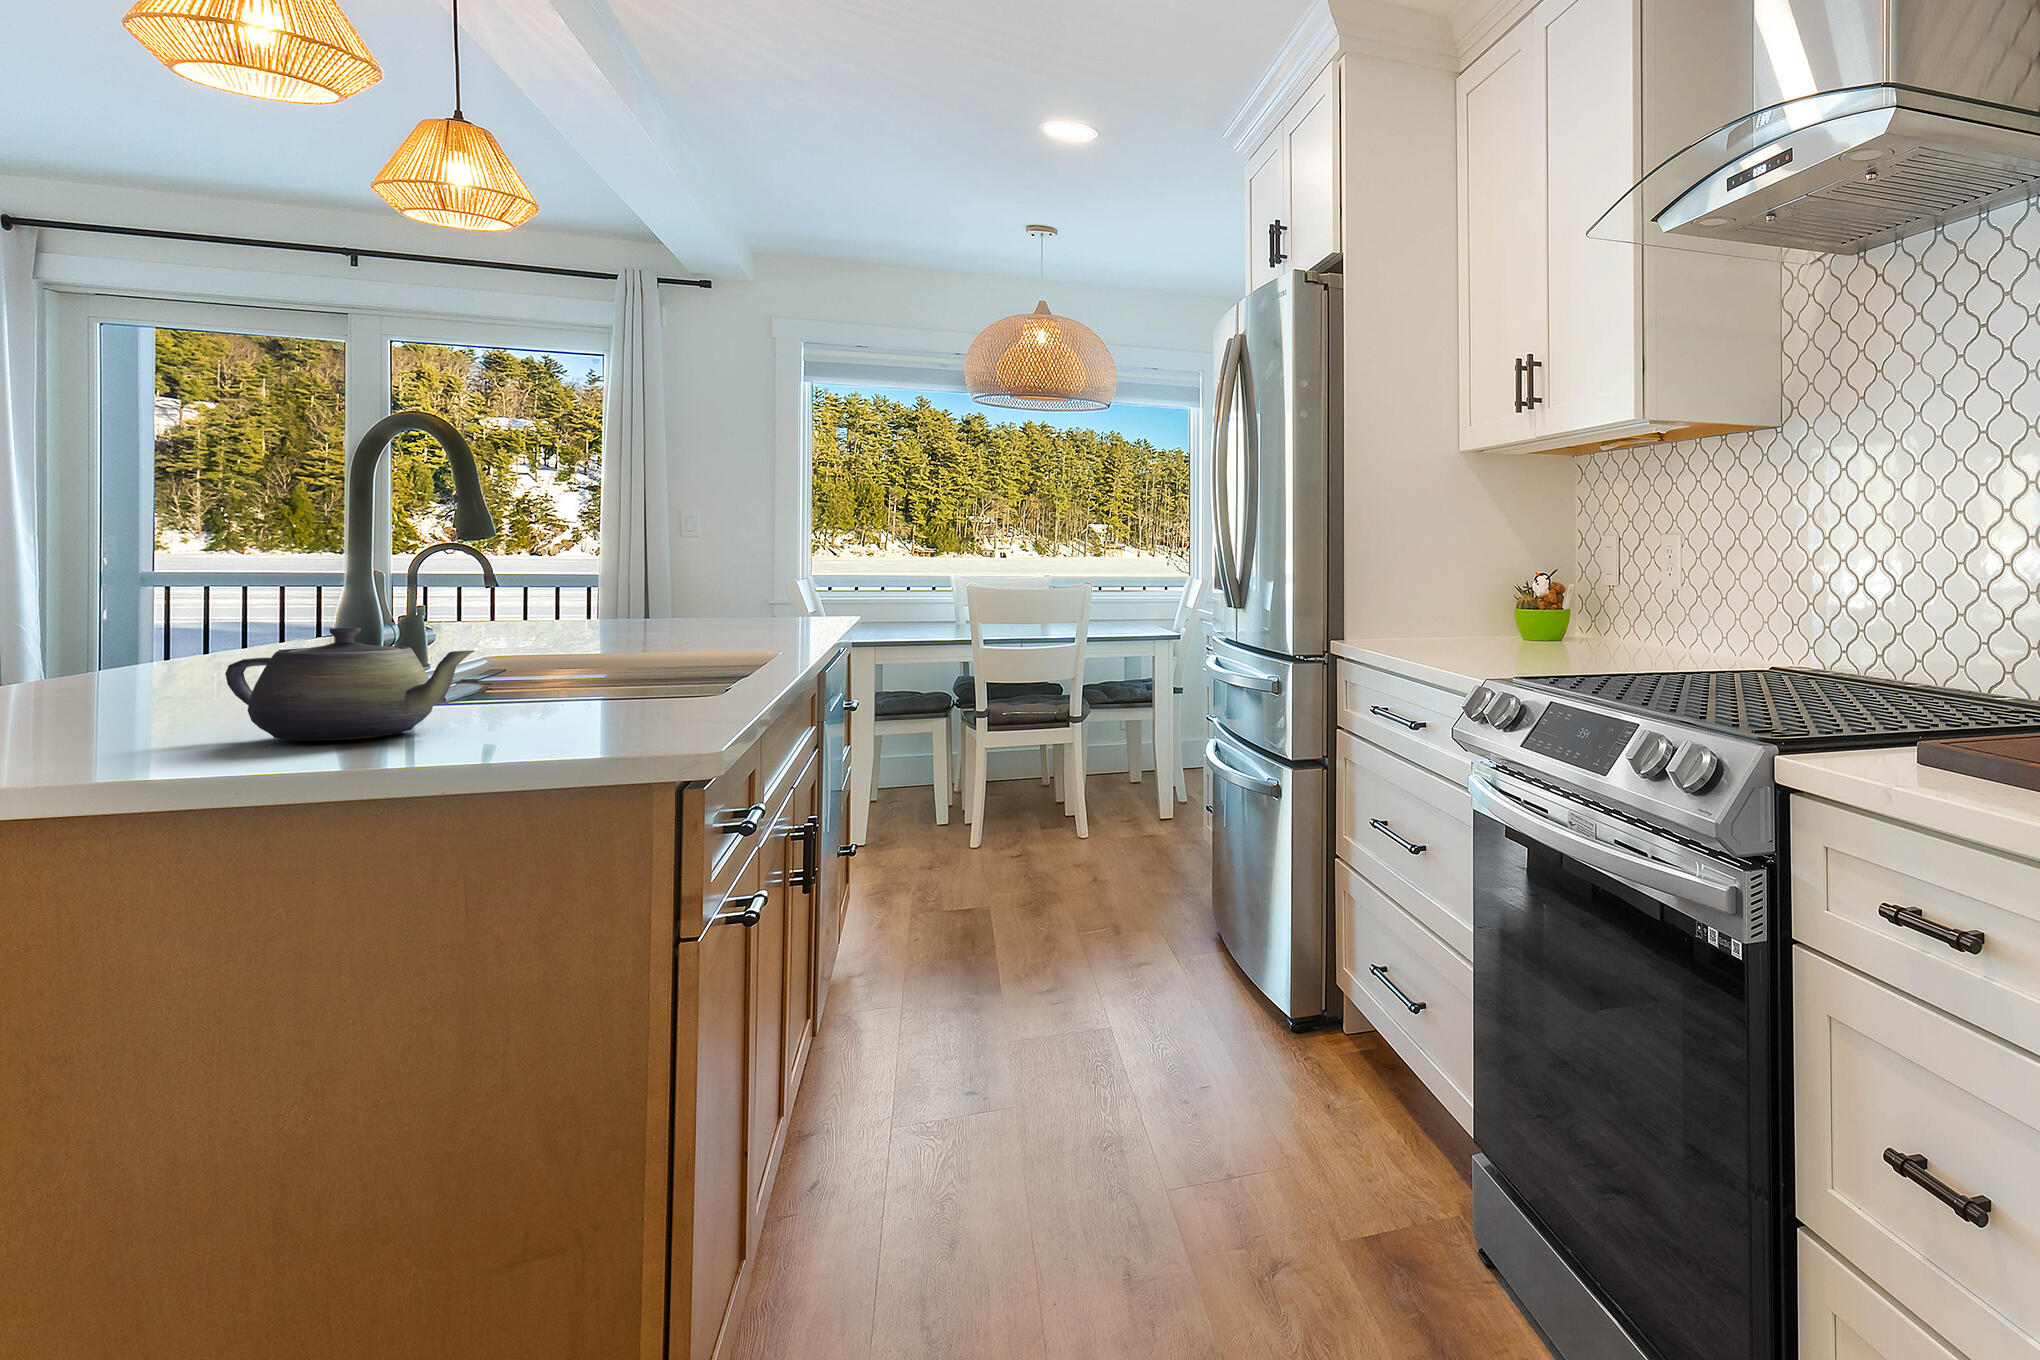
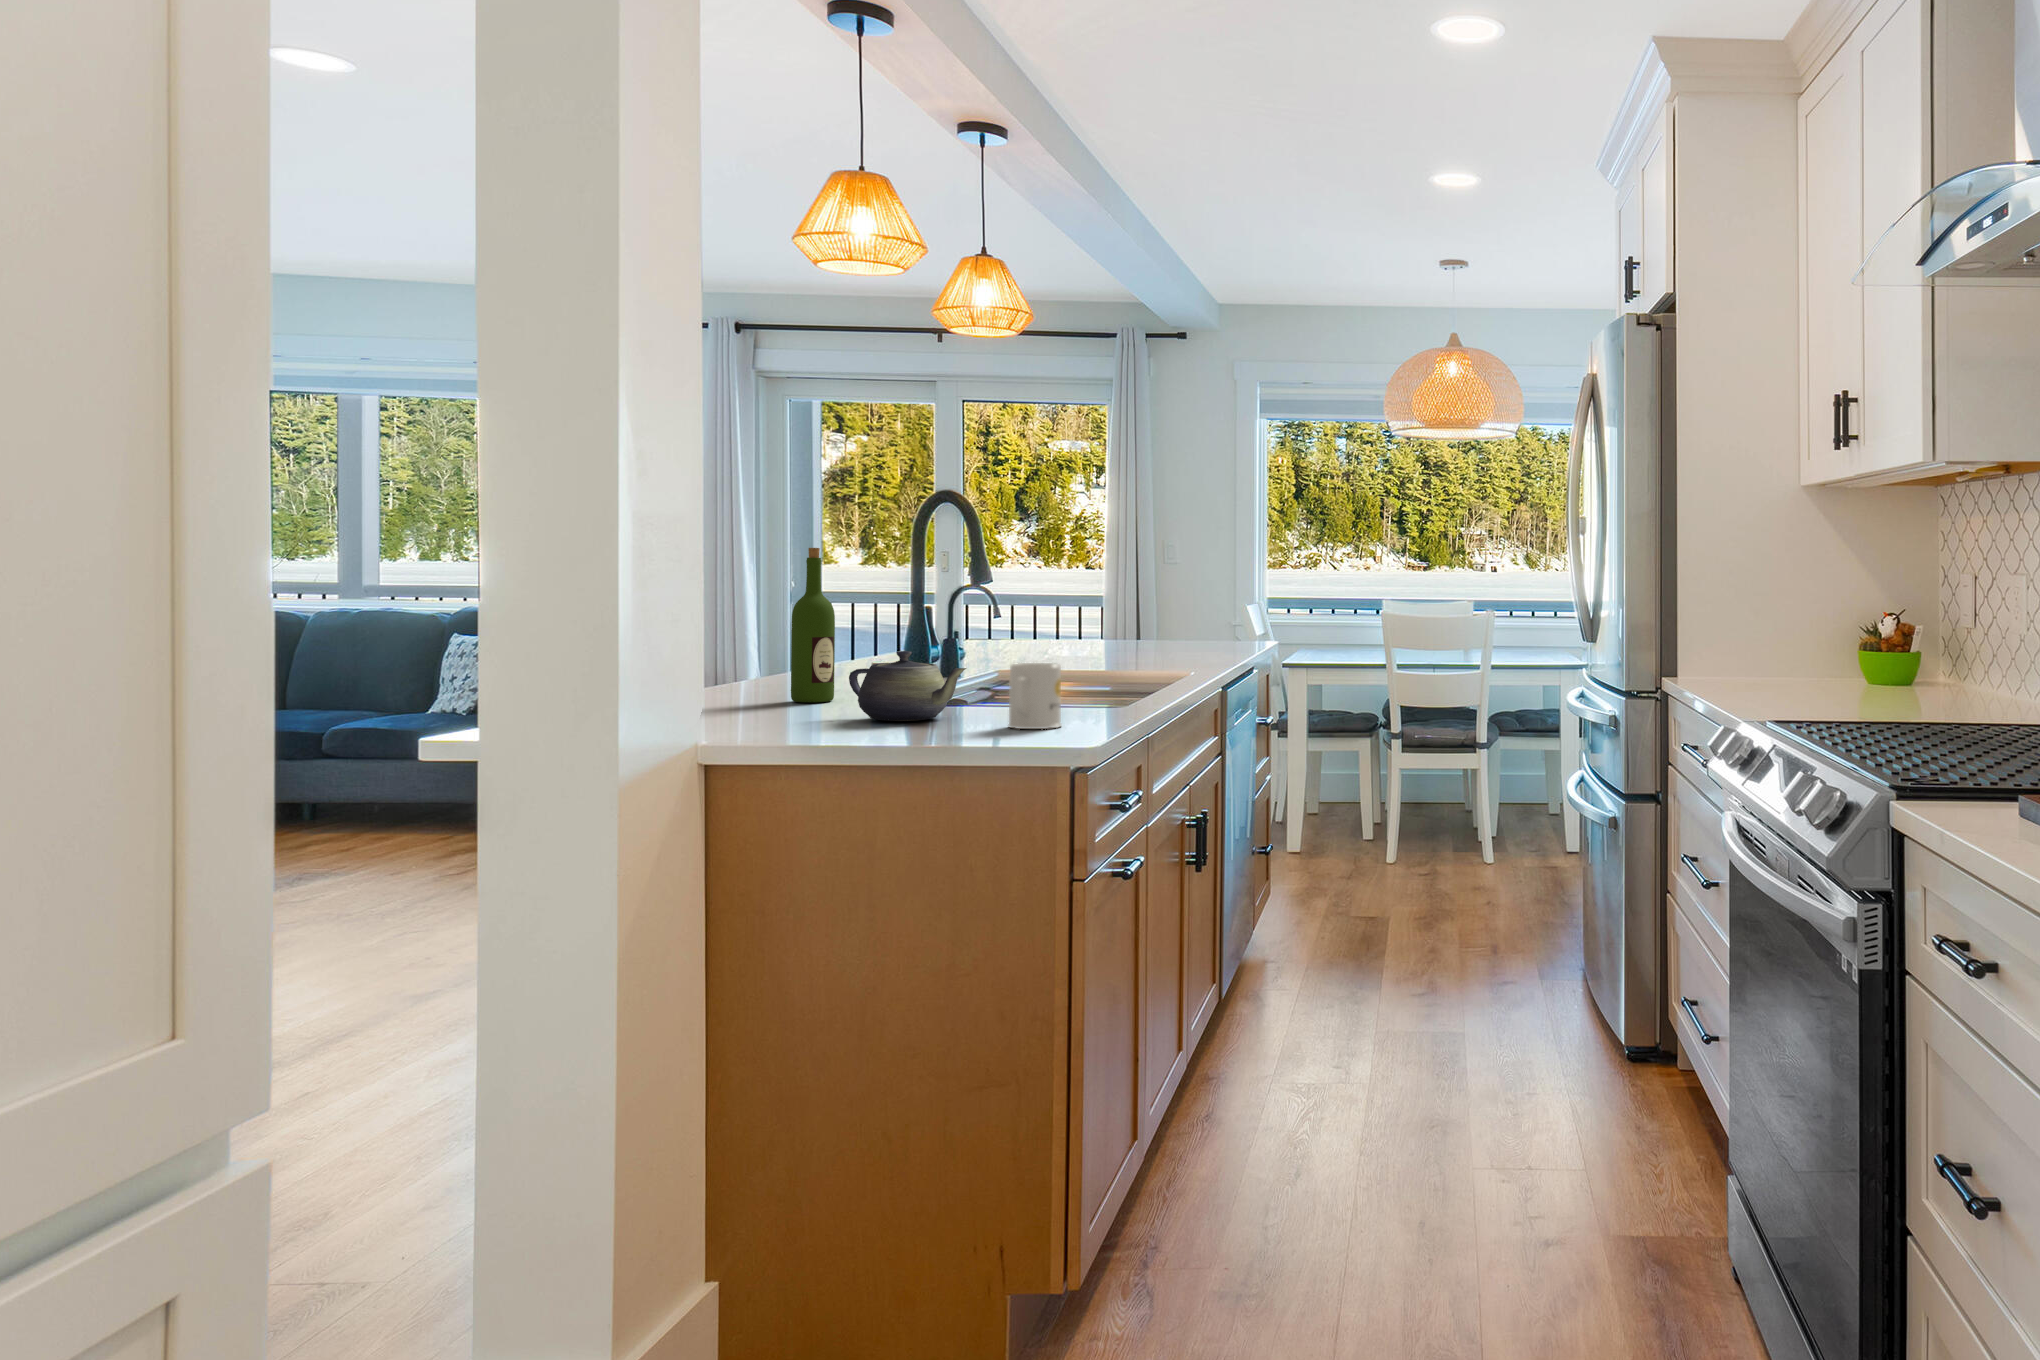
wine bottle: none [94,470,189,718] -> present [791,548,835,702]
mug: none [560,639,658,740] -> present [1009,663,1061,729]

